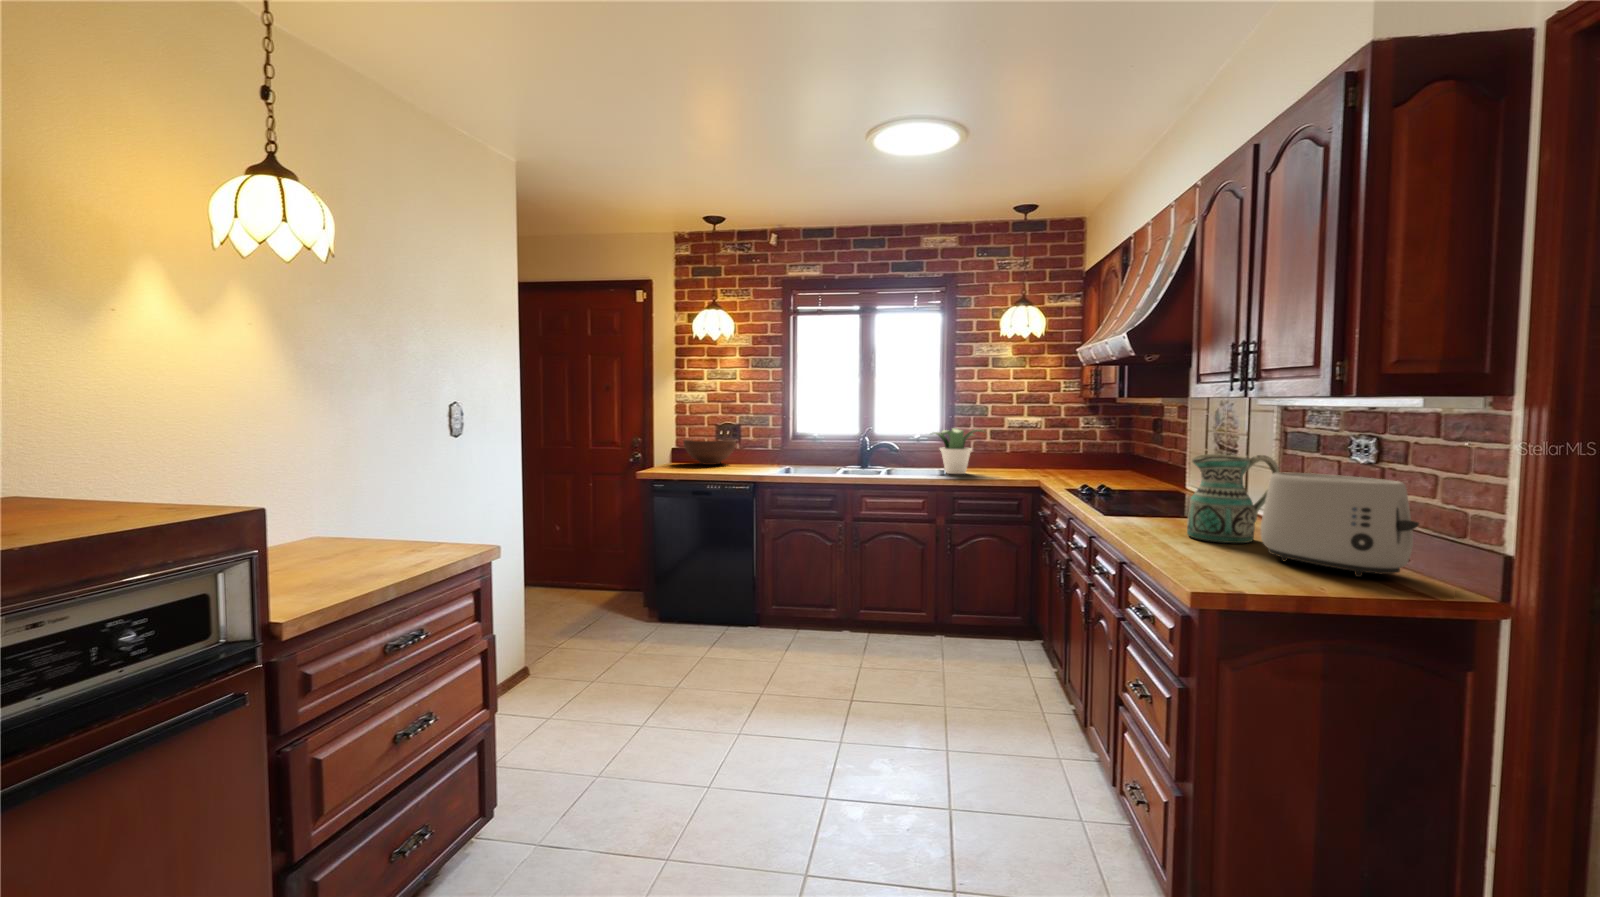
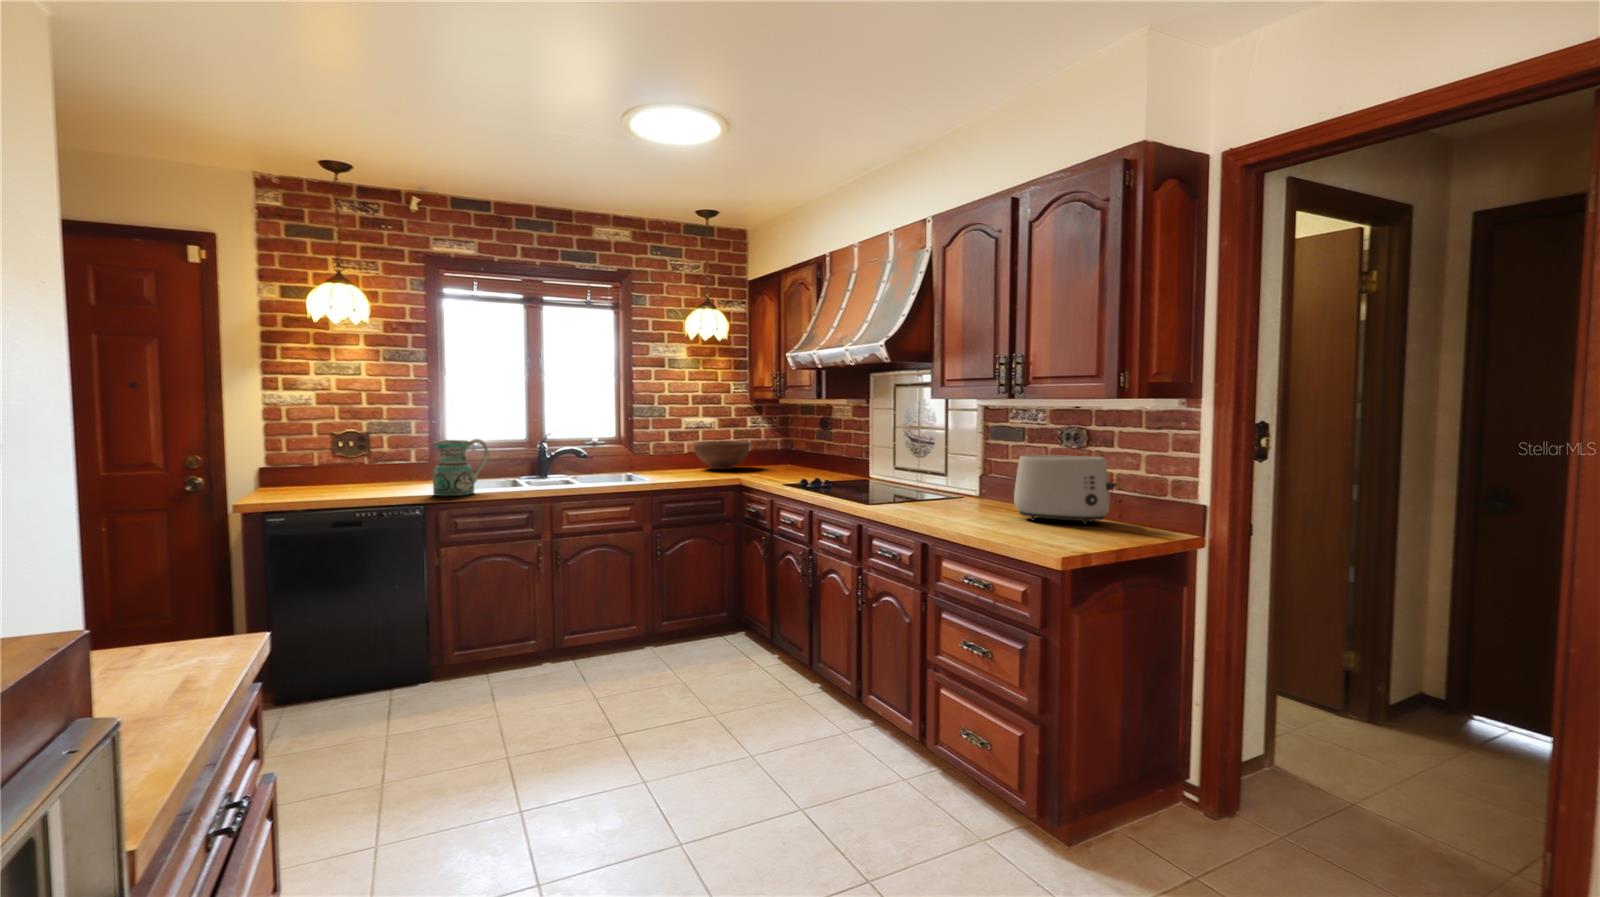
potted plant: present [932,428,984,474] -> none [624,431,686,478]
fruit bowl: present [683,439,736,465] -> present [693,441,751,469]
ceramic pitcher: present [1187,454,1279,543] -> present [433,439,489,496]

